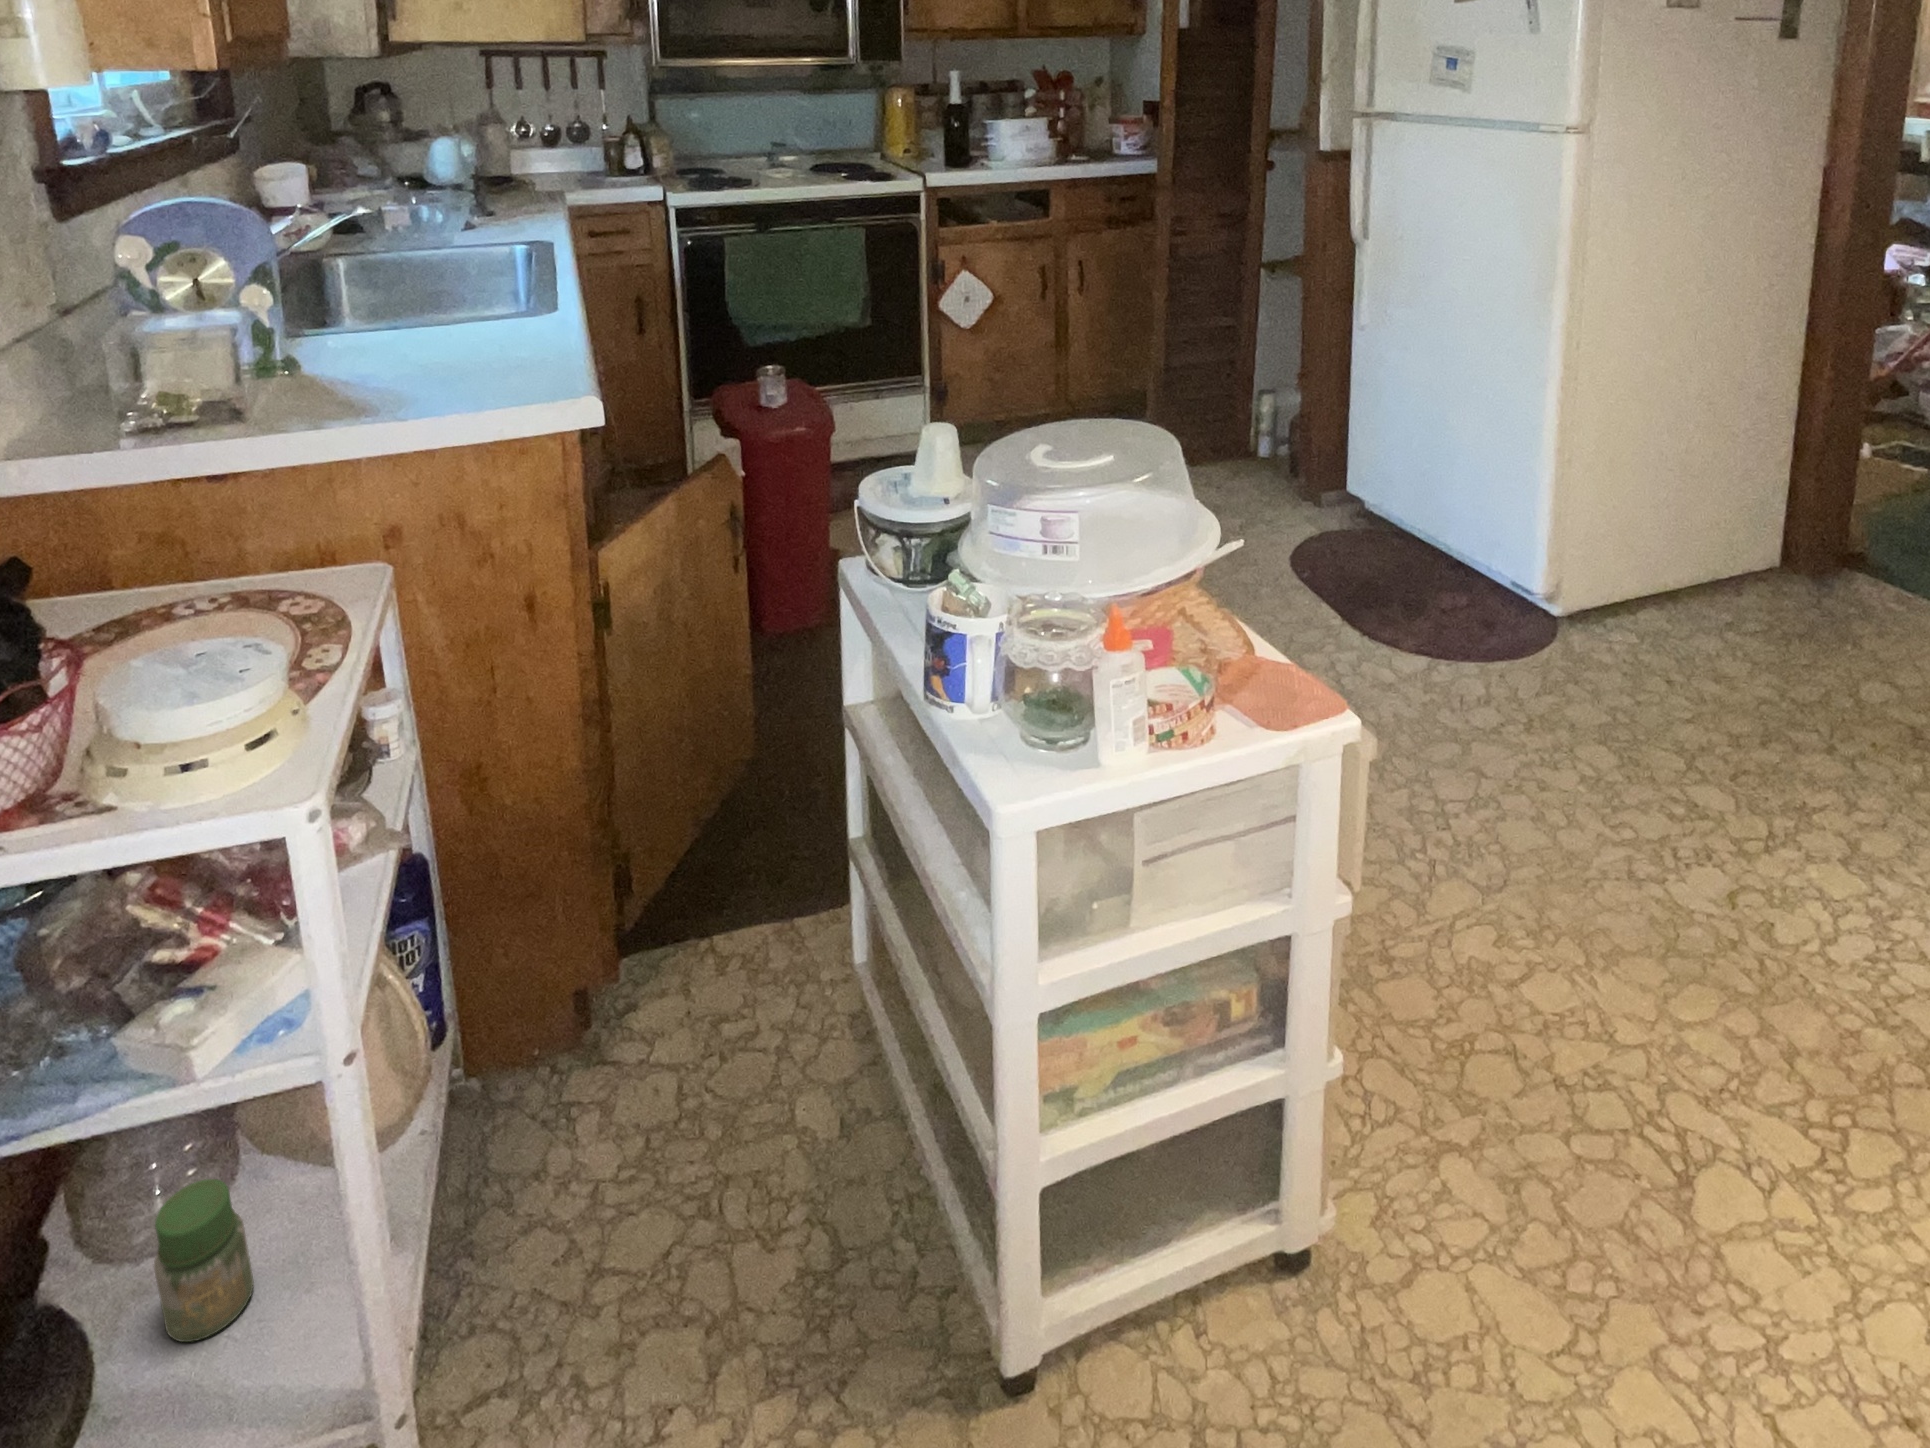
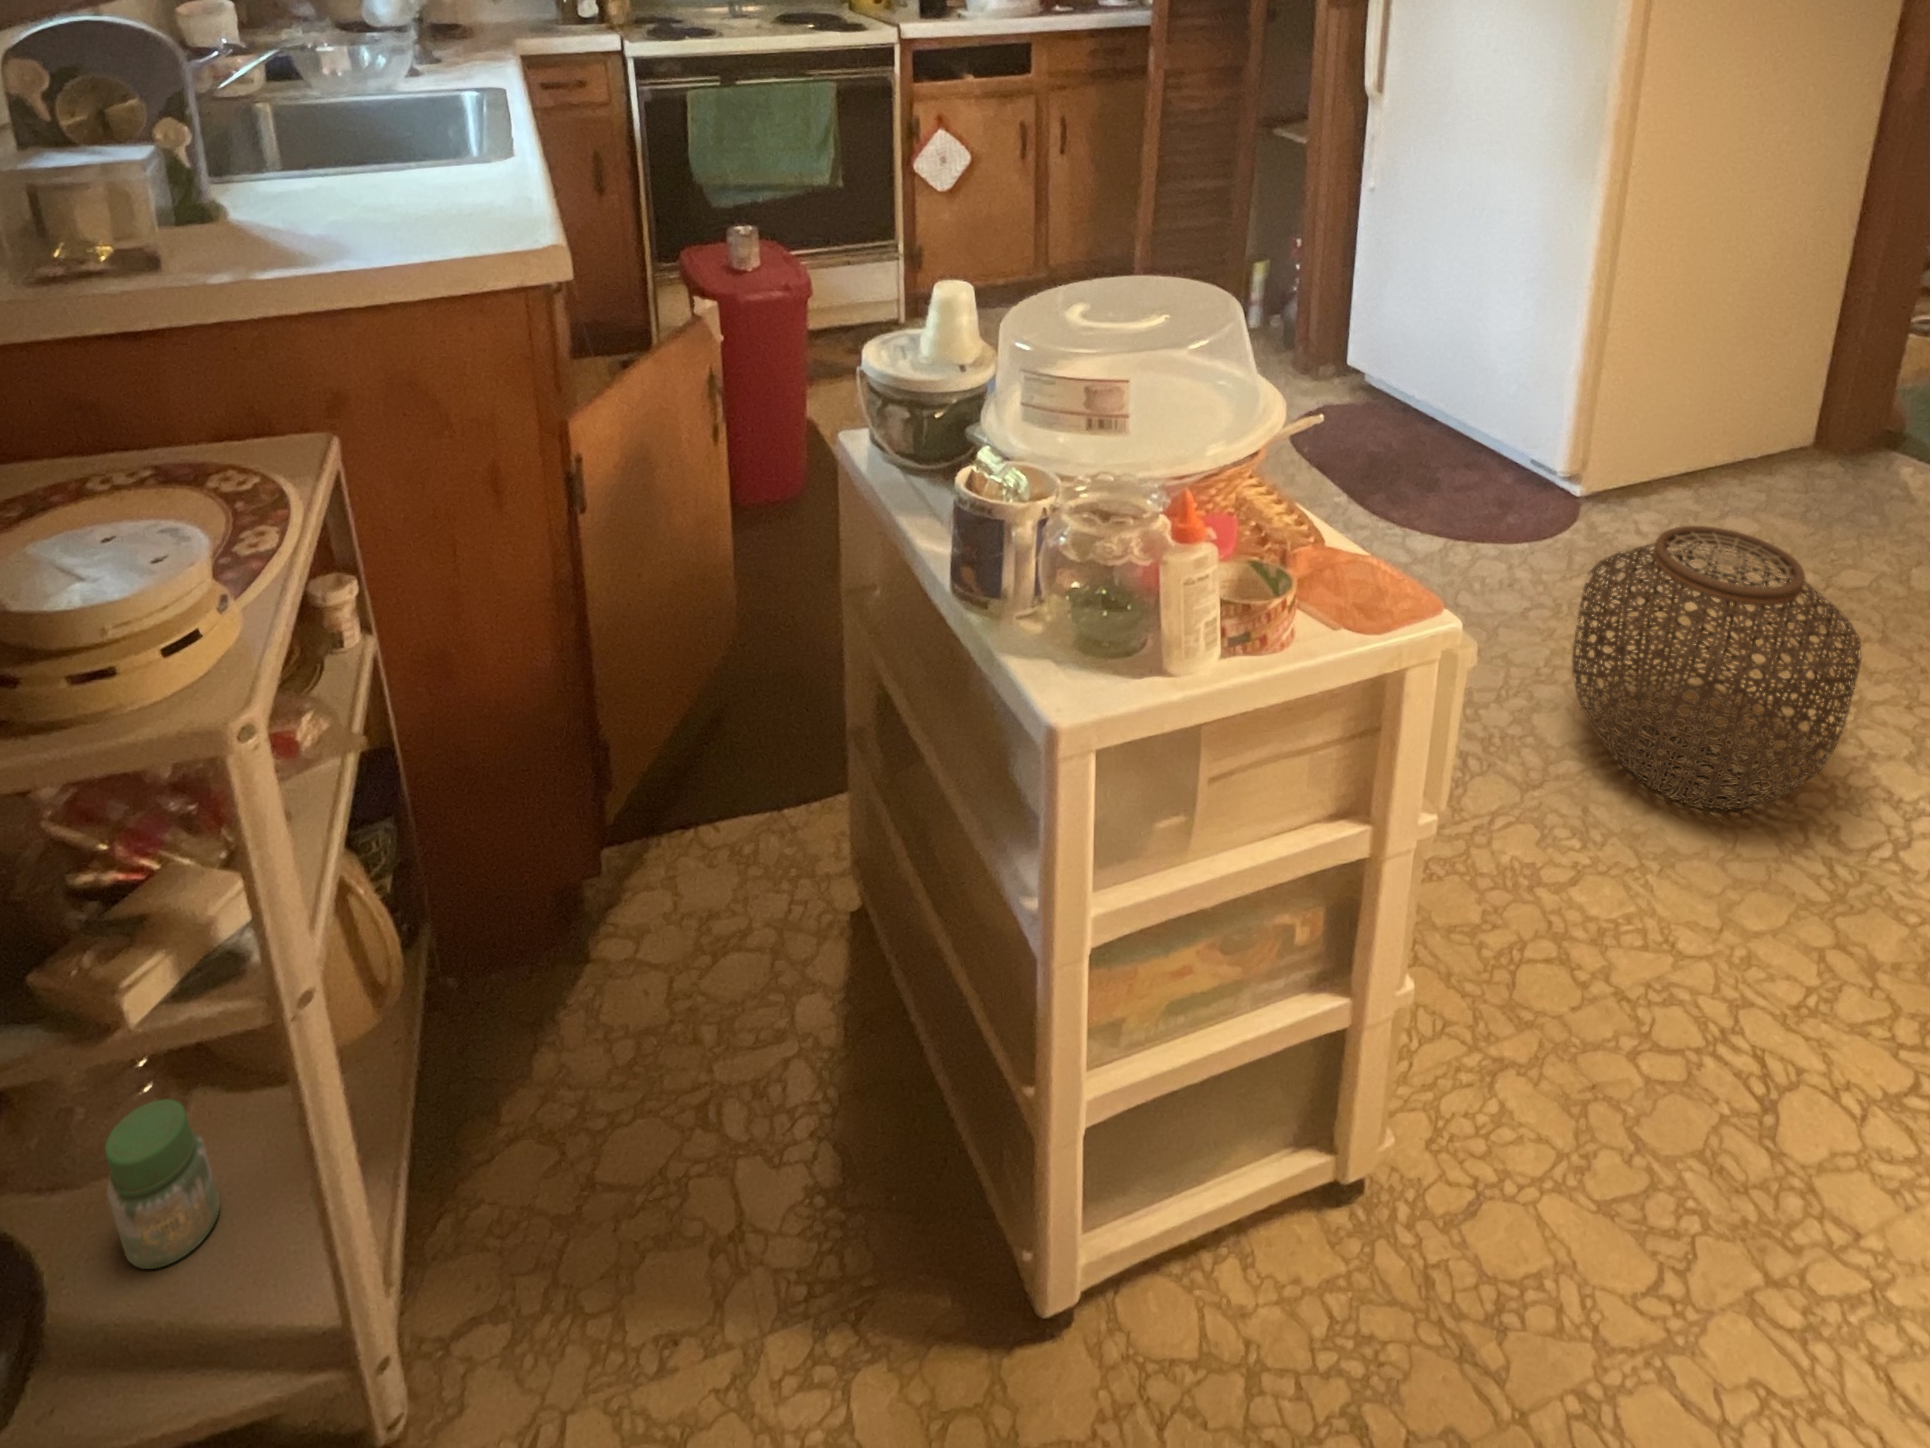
woven basket: none [1529,642,1780,912] -> present [1572,526,1862,809]

